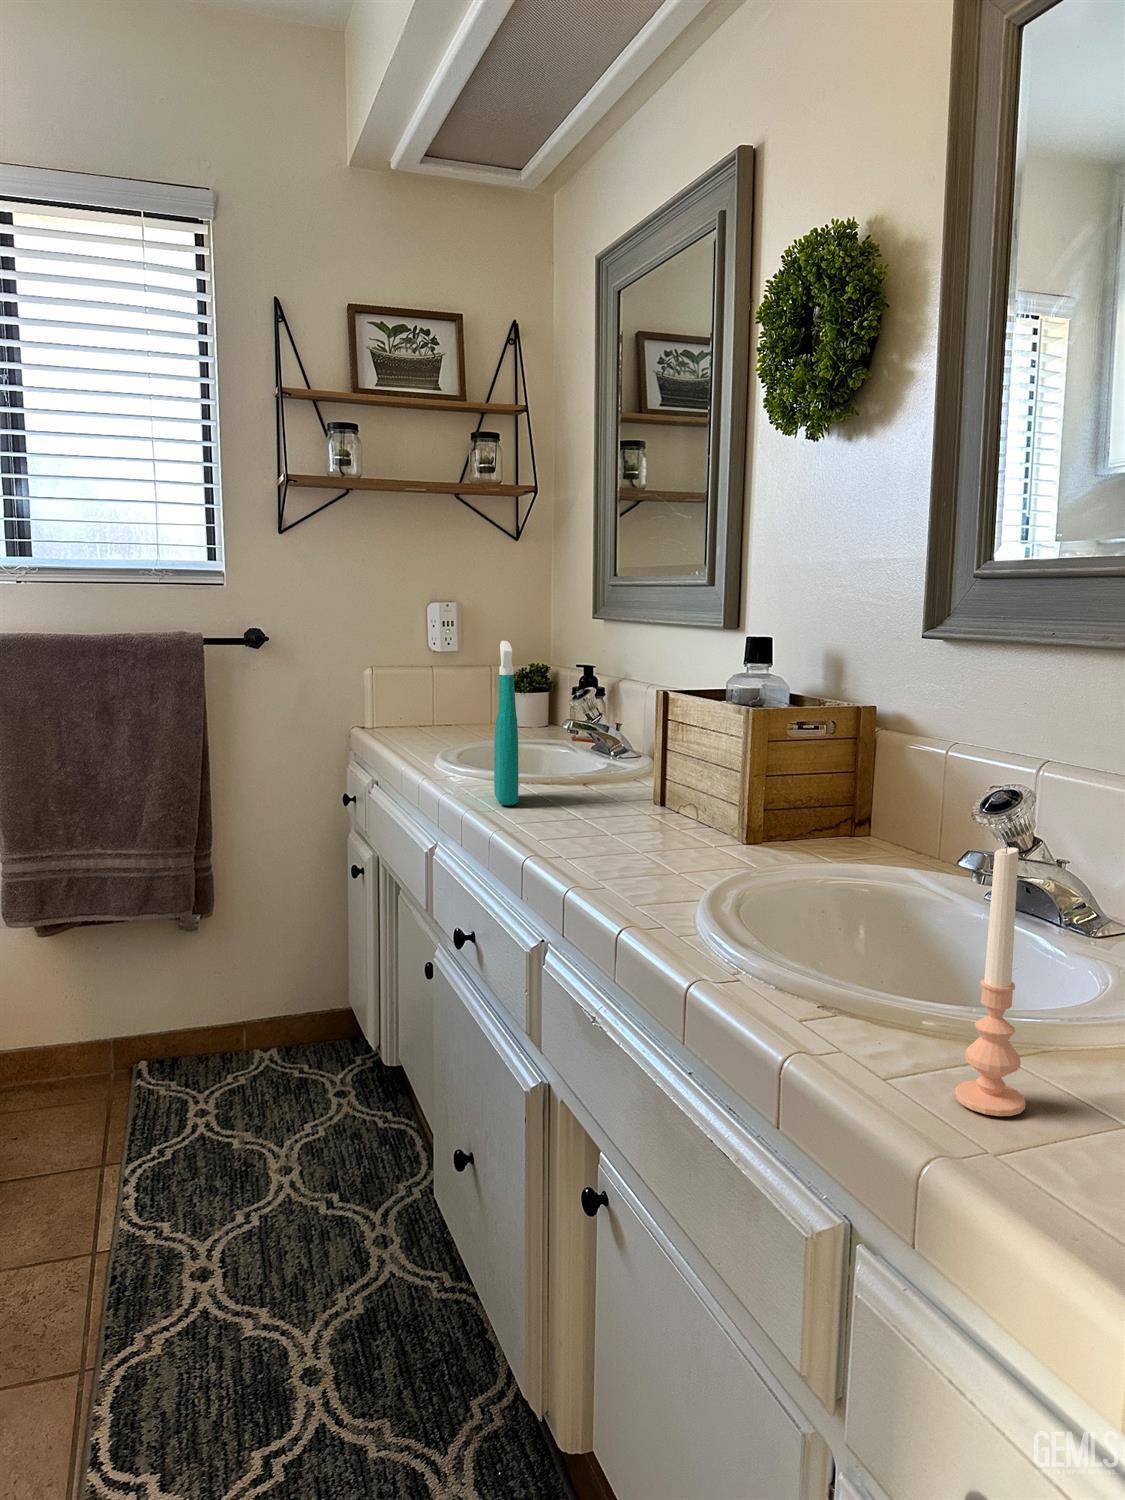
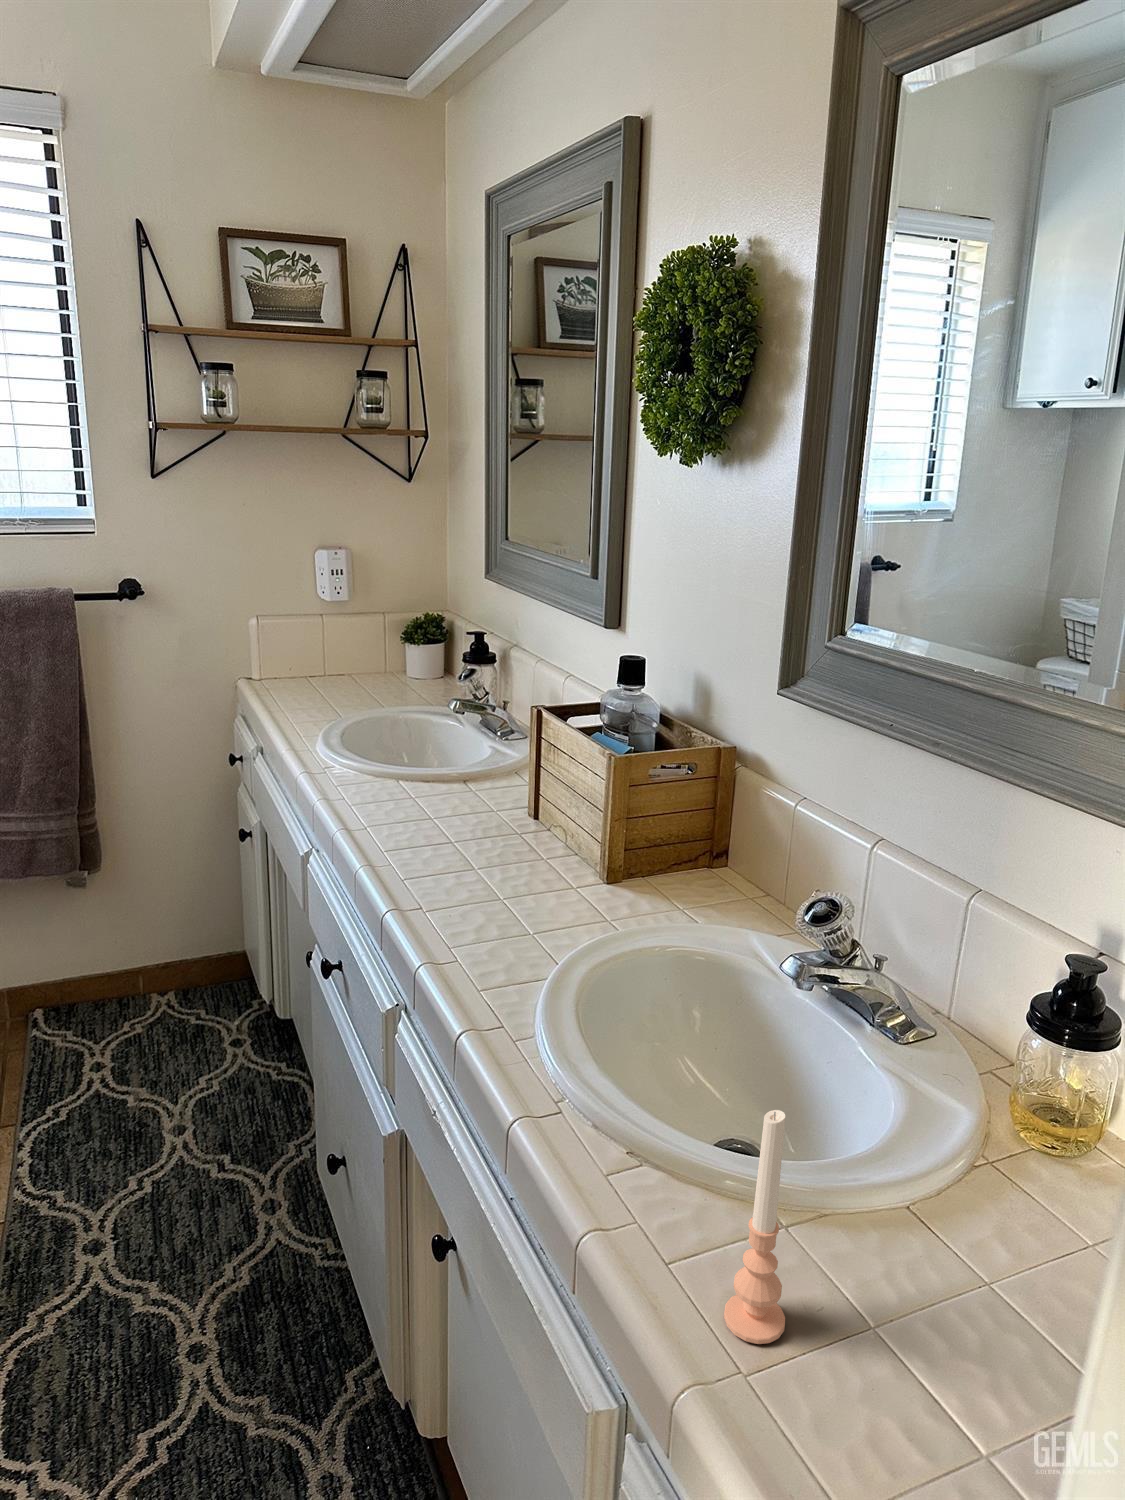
spray bottle: present [494,641,518,805] -> none [366,659,388,827]

